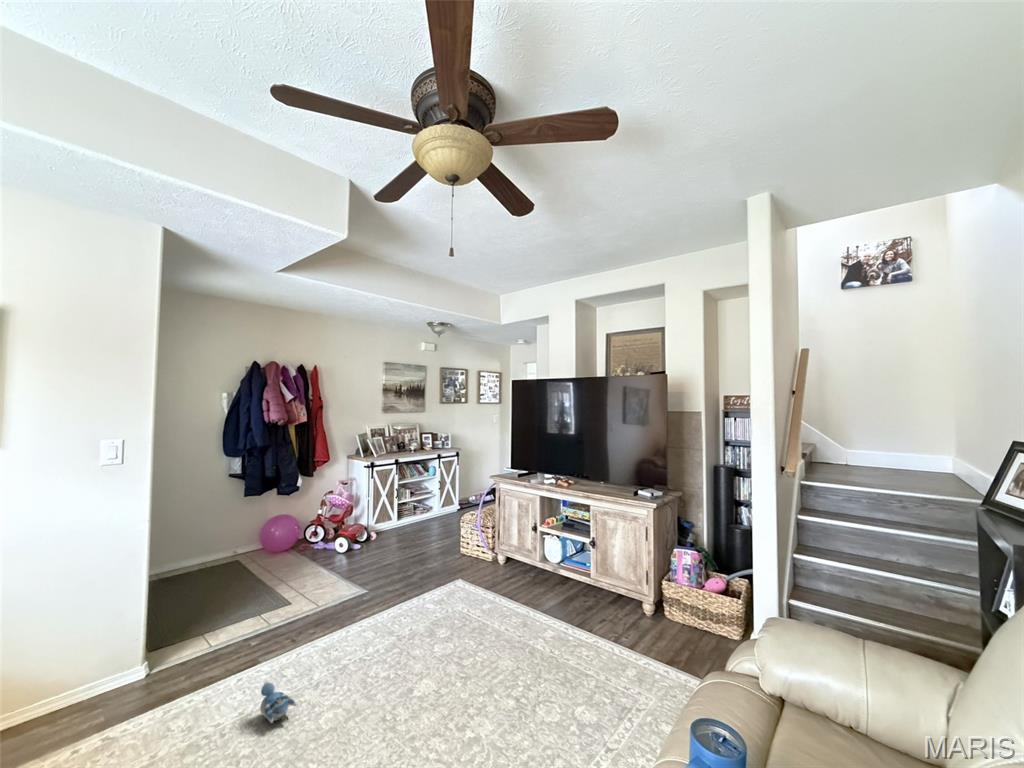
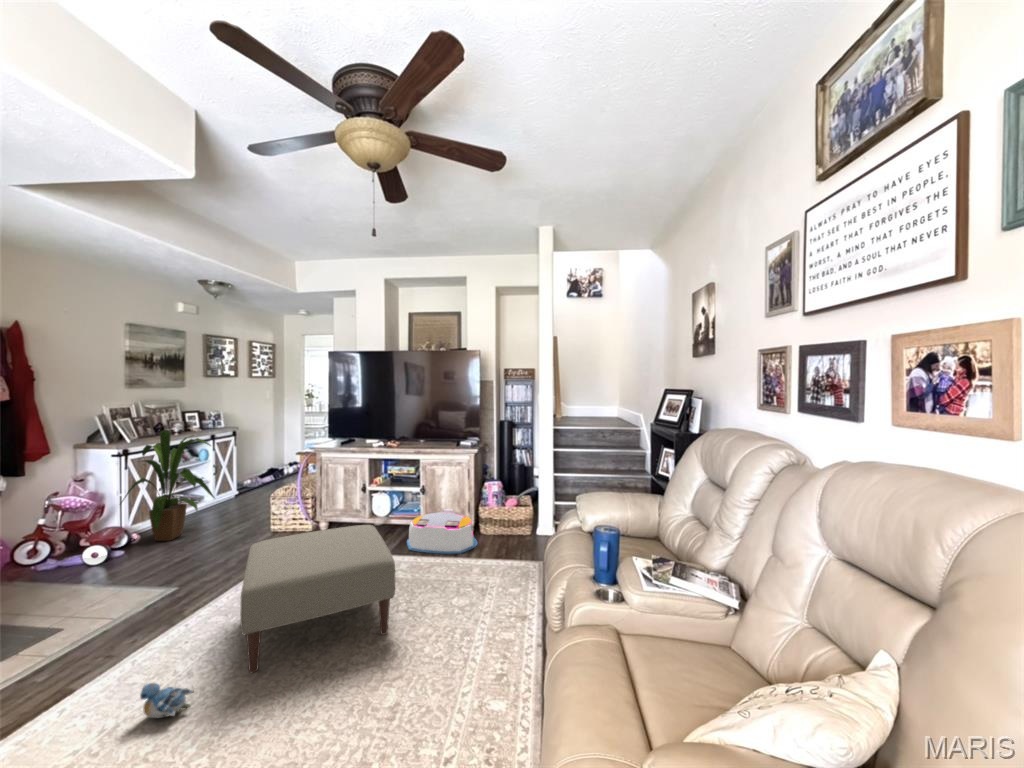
house plant: none [361,449,427,544] -> present [122,430,215,541]
ottoman: none [338,569,504,720] -> present [240,525,395,673]
storage bin: none [565,572,651,639] -> present [407,509,477,554]

